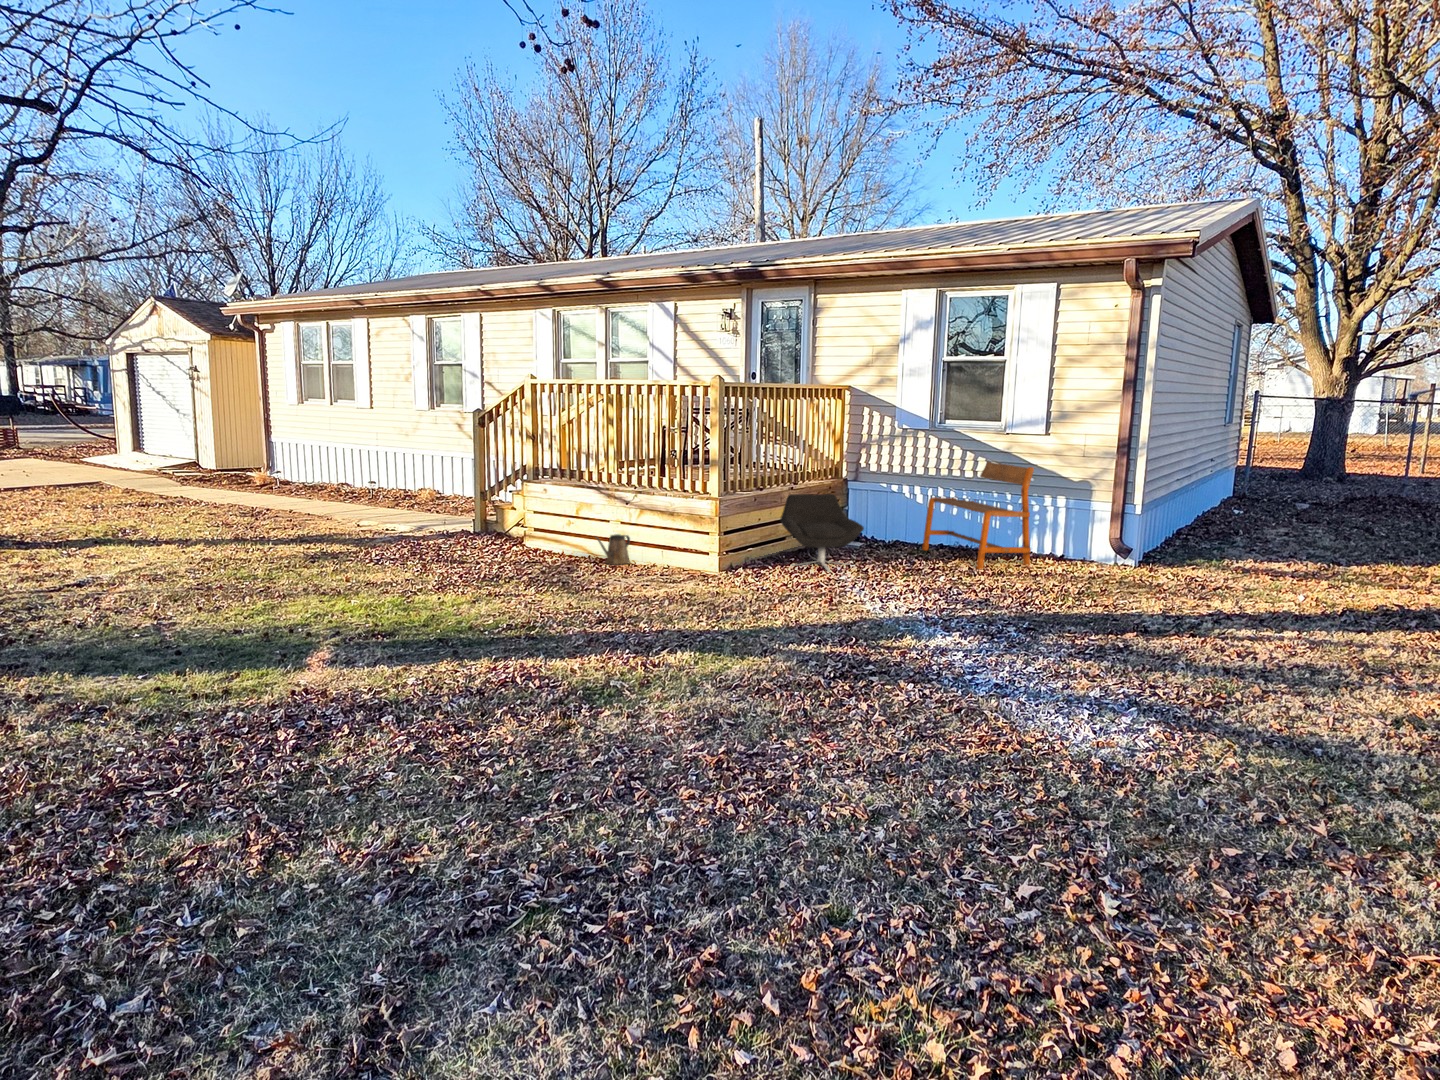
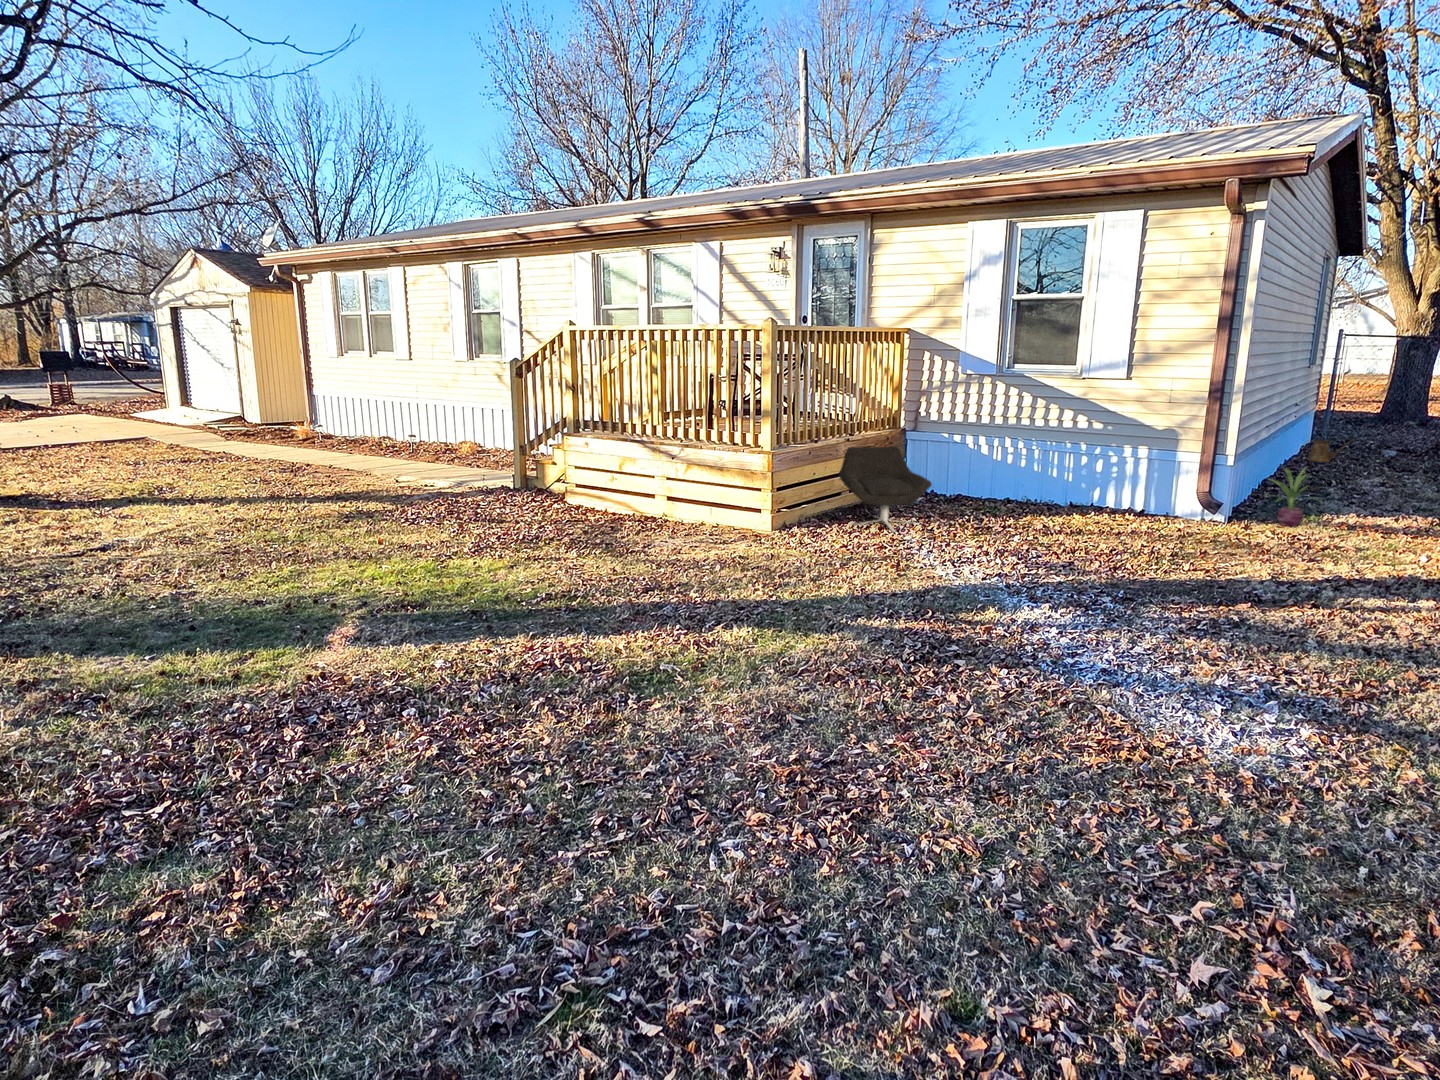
bench: present [922,462,1034,569] -> none [992,406,1122,528]
decorative plant: none [1147,514,1216,569] -> present [1270,467,1321,527]
watering can: present [595,534,630,565] -> present [1304,439,1353,462]

